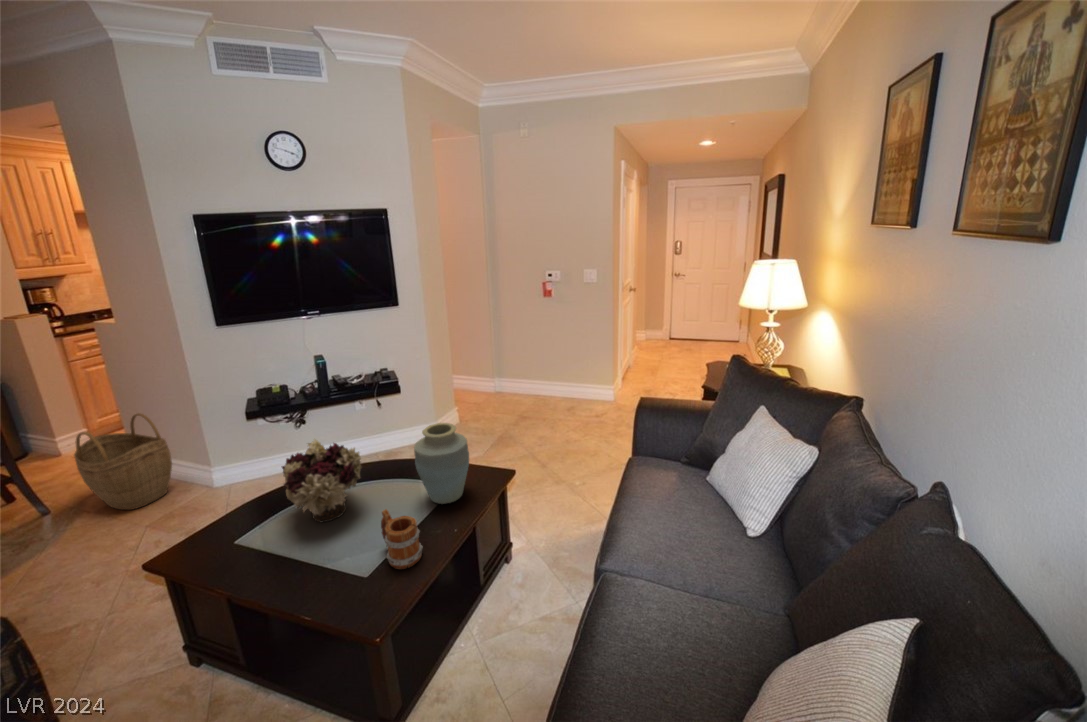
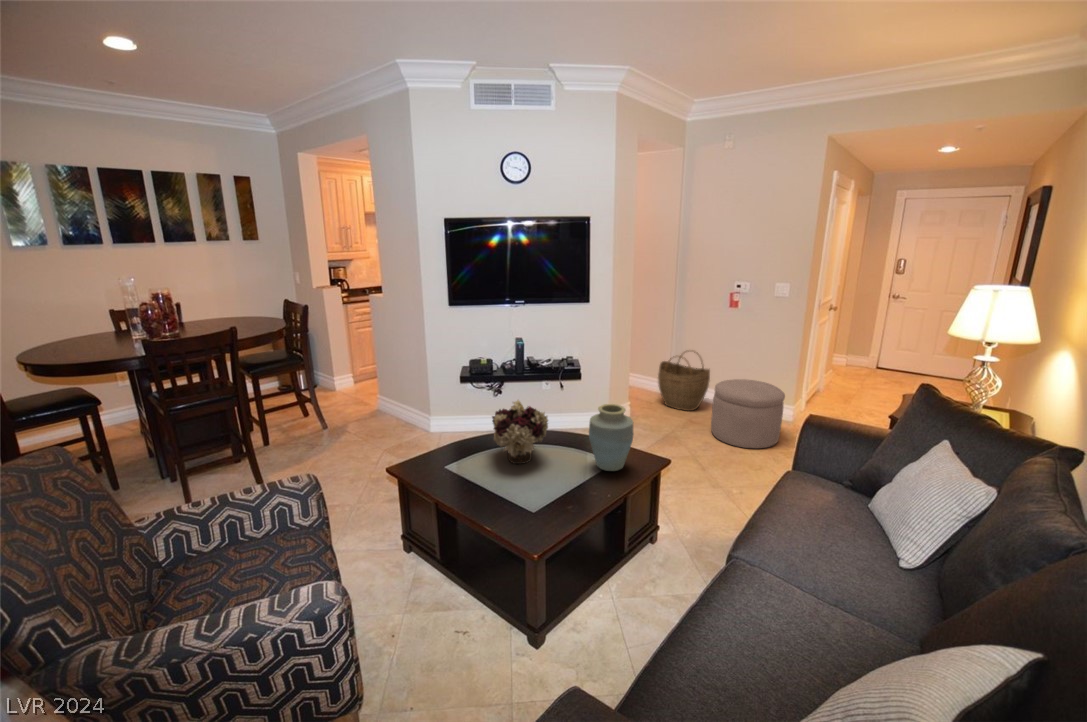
ottoman: none [544,366,608,433] -> present [711,379,785,448]
woven basket: present [74,413,172,510] -> present [658,352,710,411]
mug: present [381,509,423,569] -> none [558,460,588,507]

